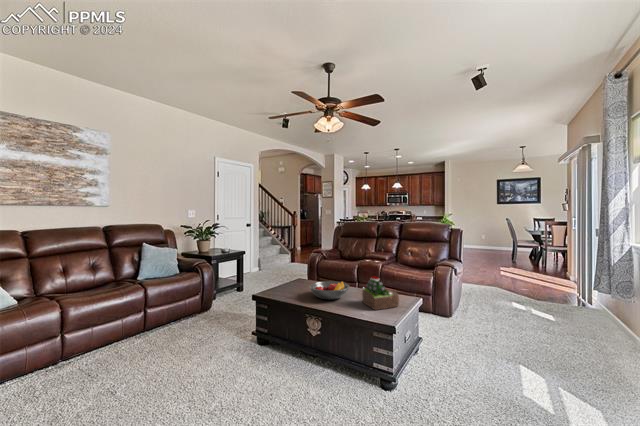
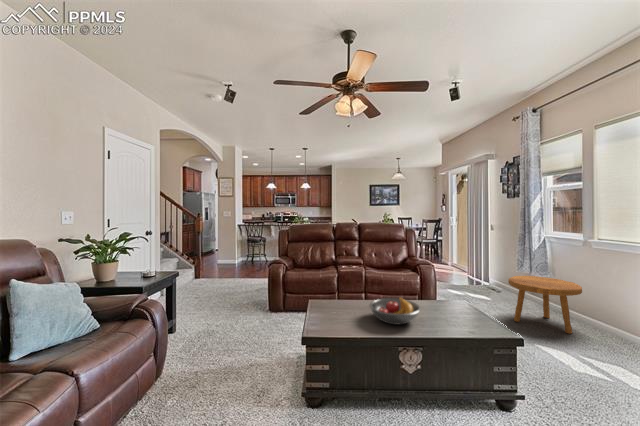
succulent plant: present [362,276,399,310] -> none [436,286,472,326]
footstool: none [531,290,624,365] -> present [508,276,582,334]

